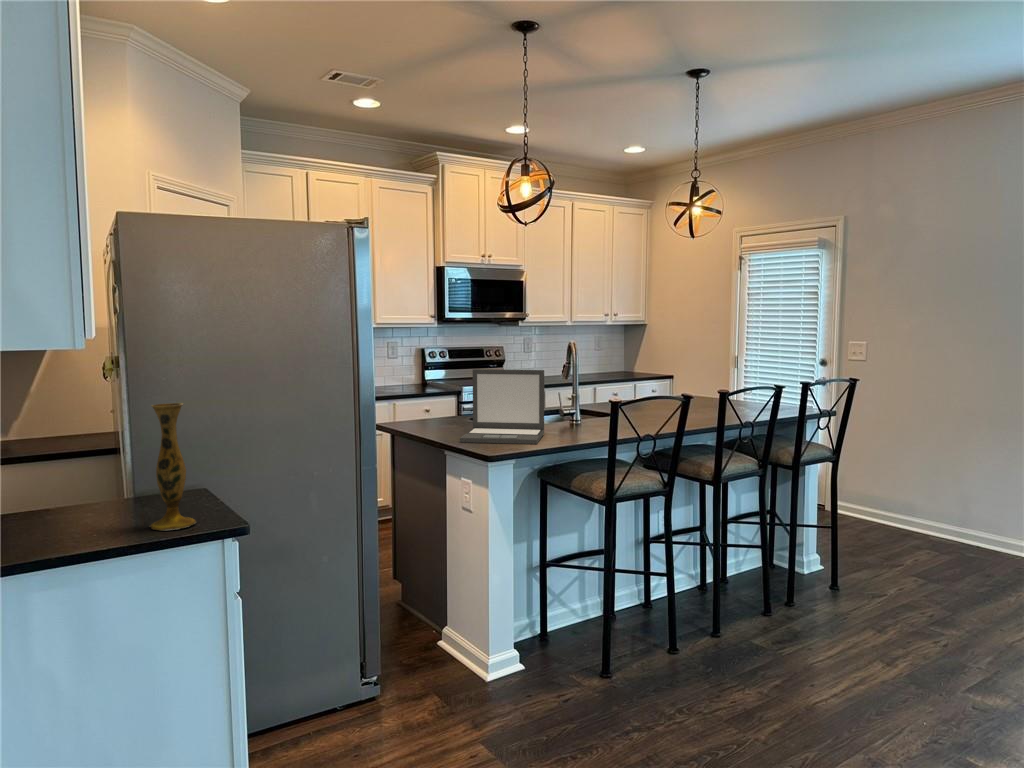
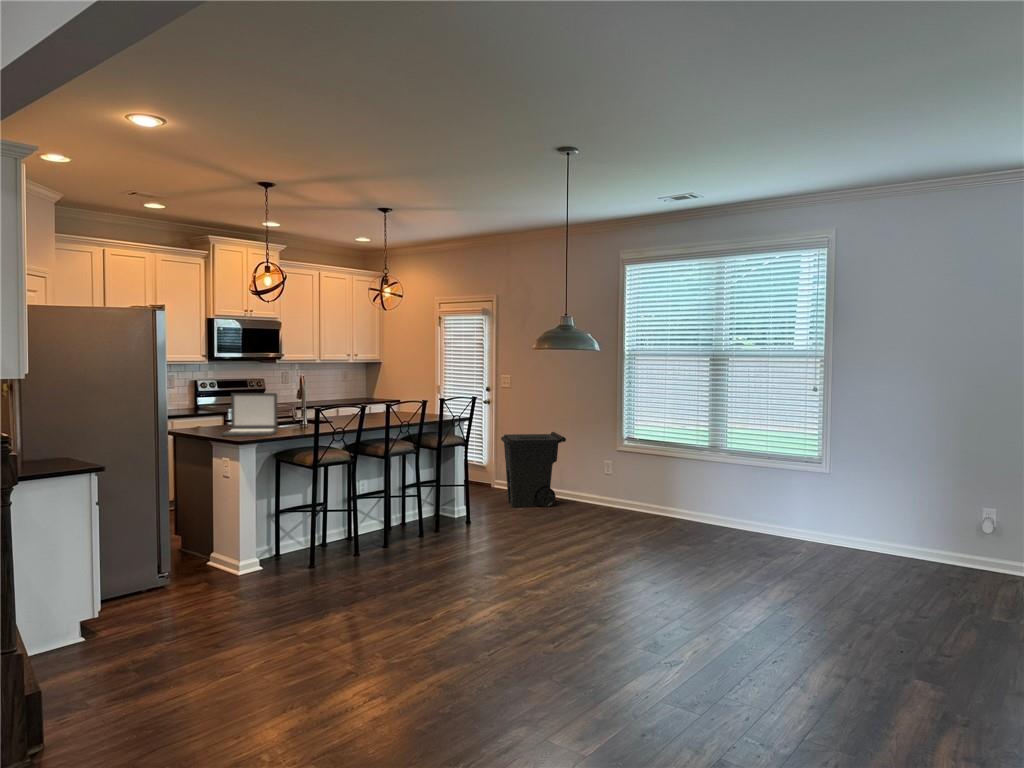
vase: present [150,403,196,530] -> none [50,407,76,468]
trash can: none [862,432,996,558] -> present [501,432,566,507]

